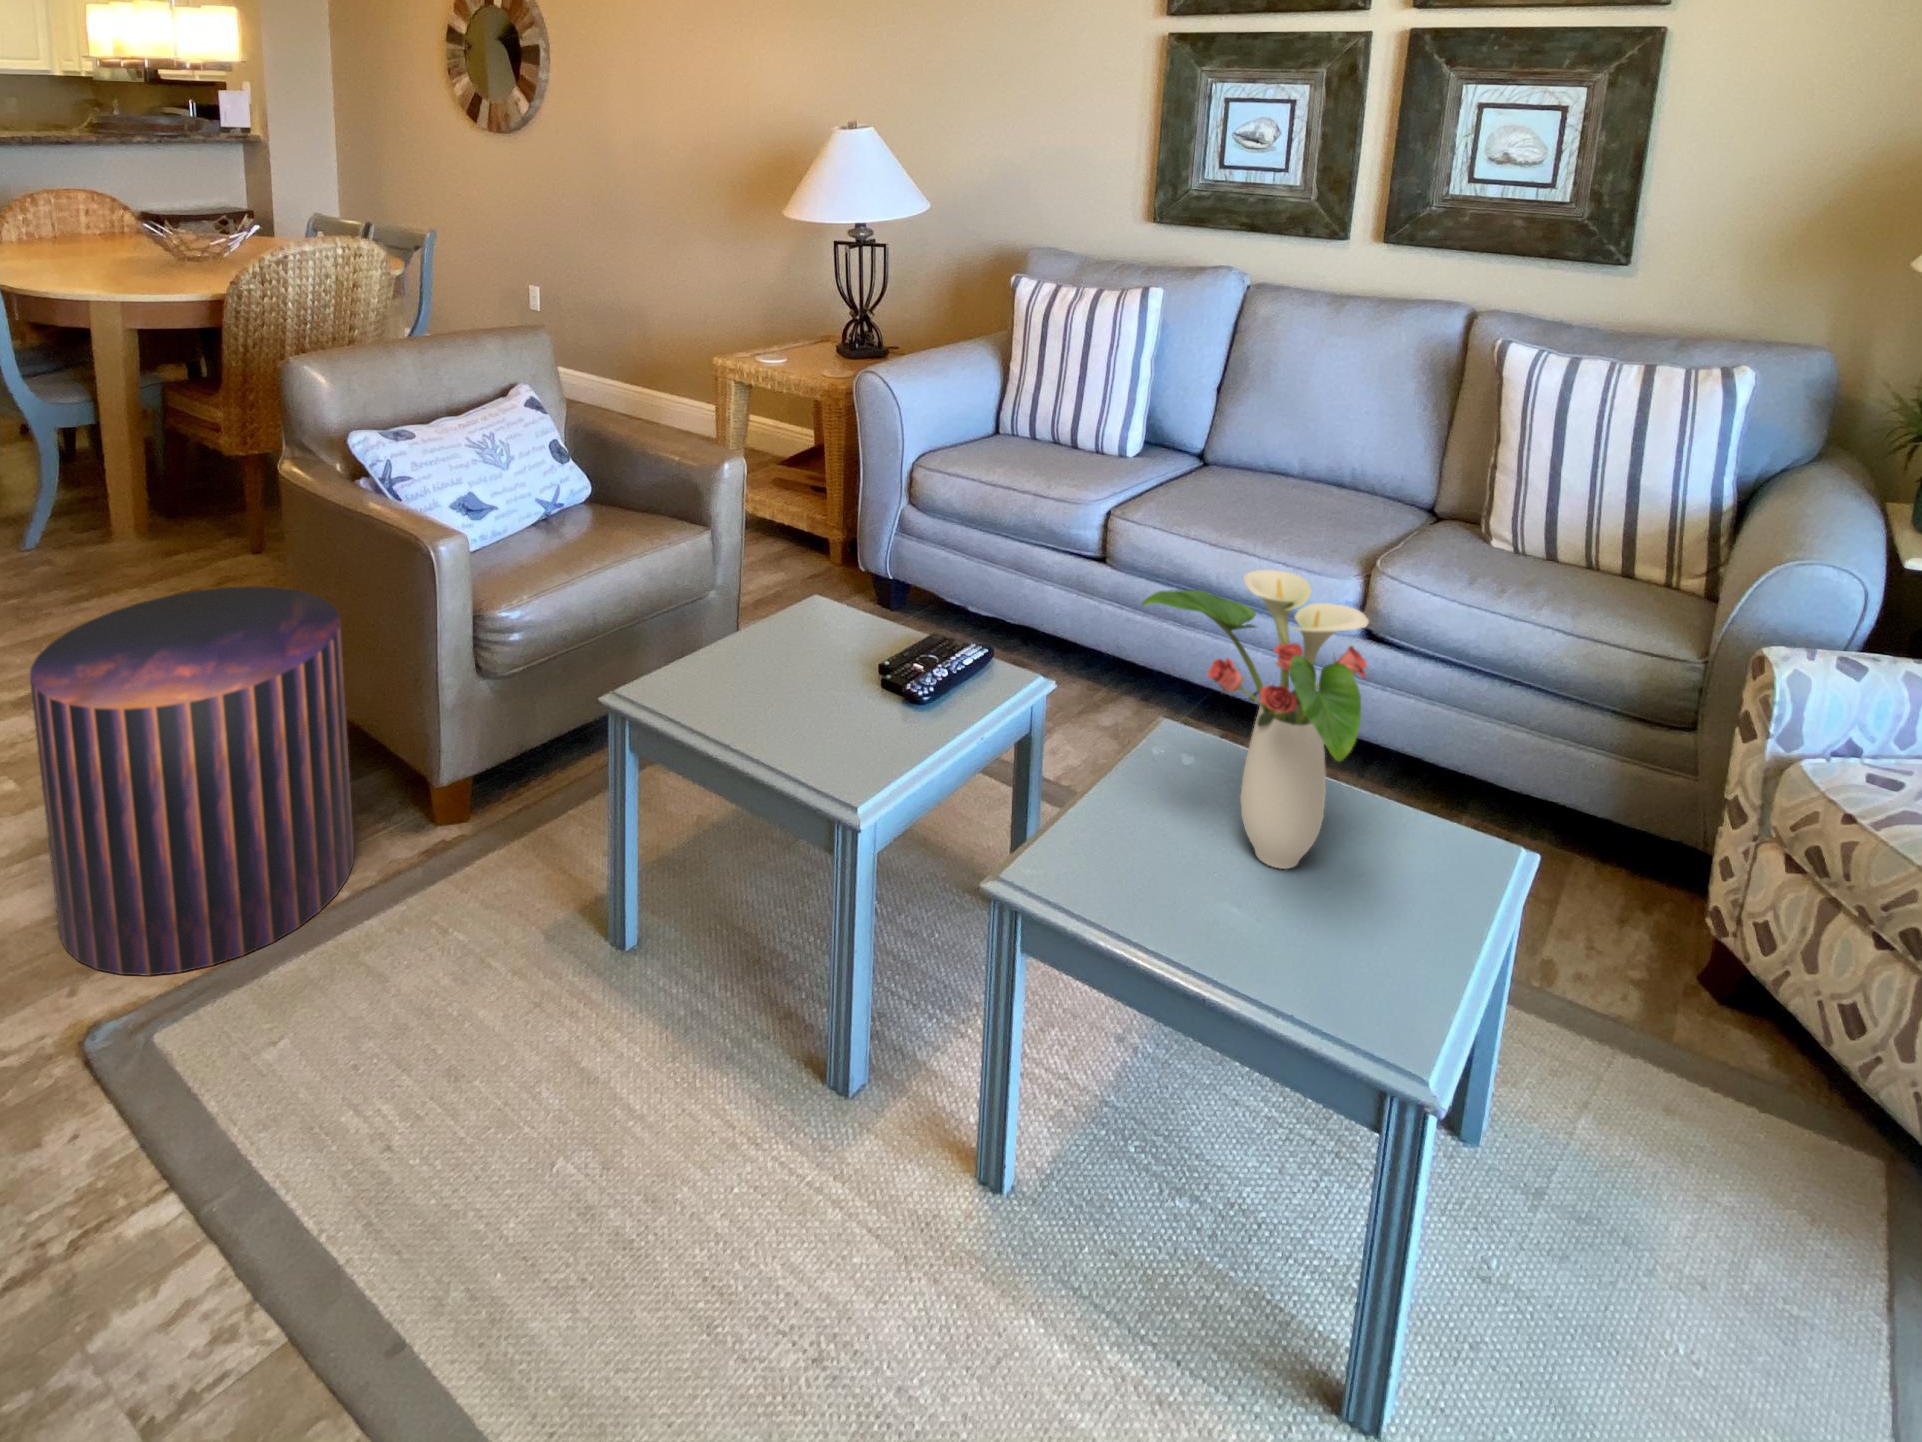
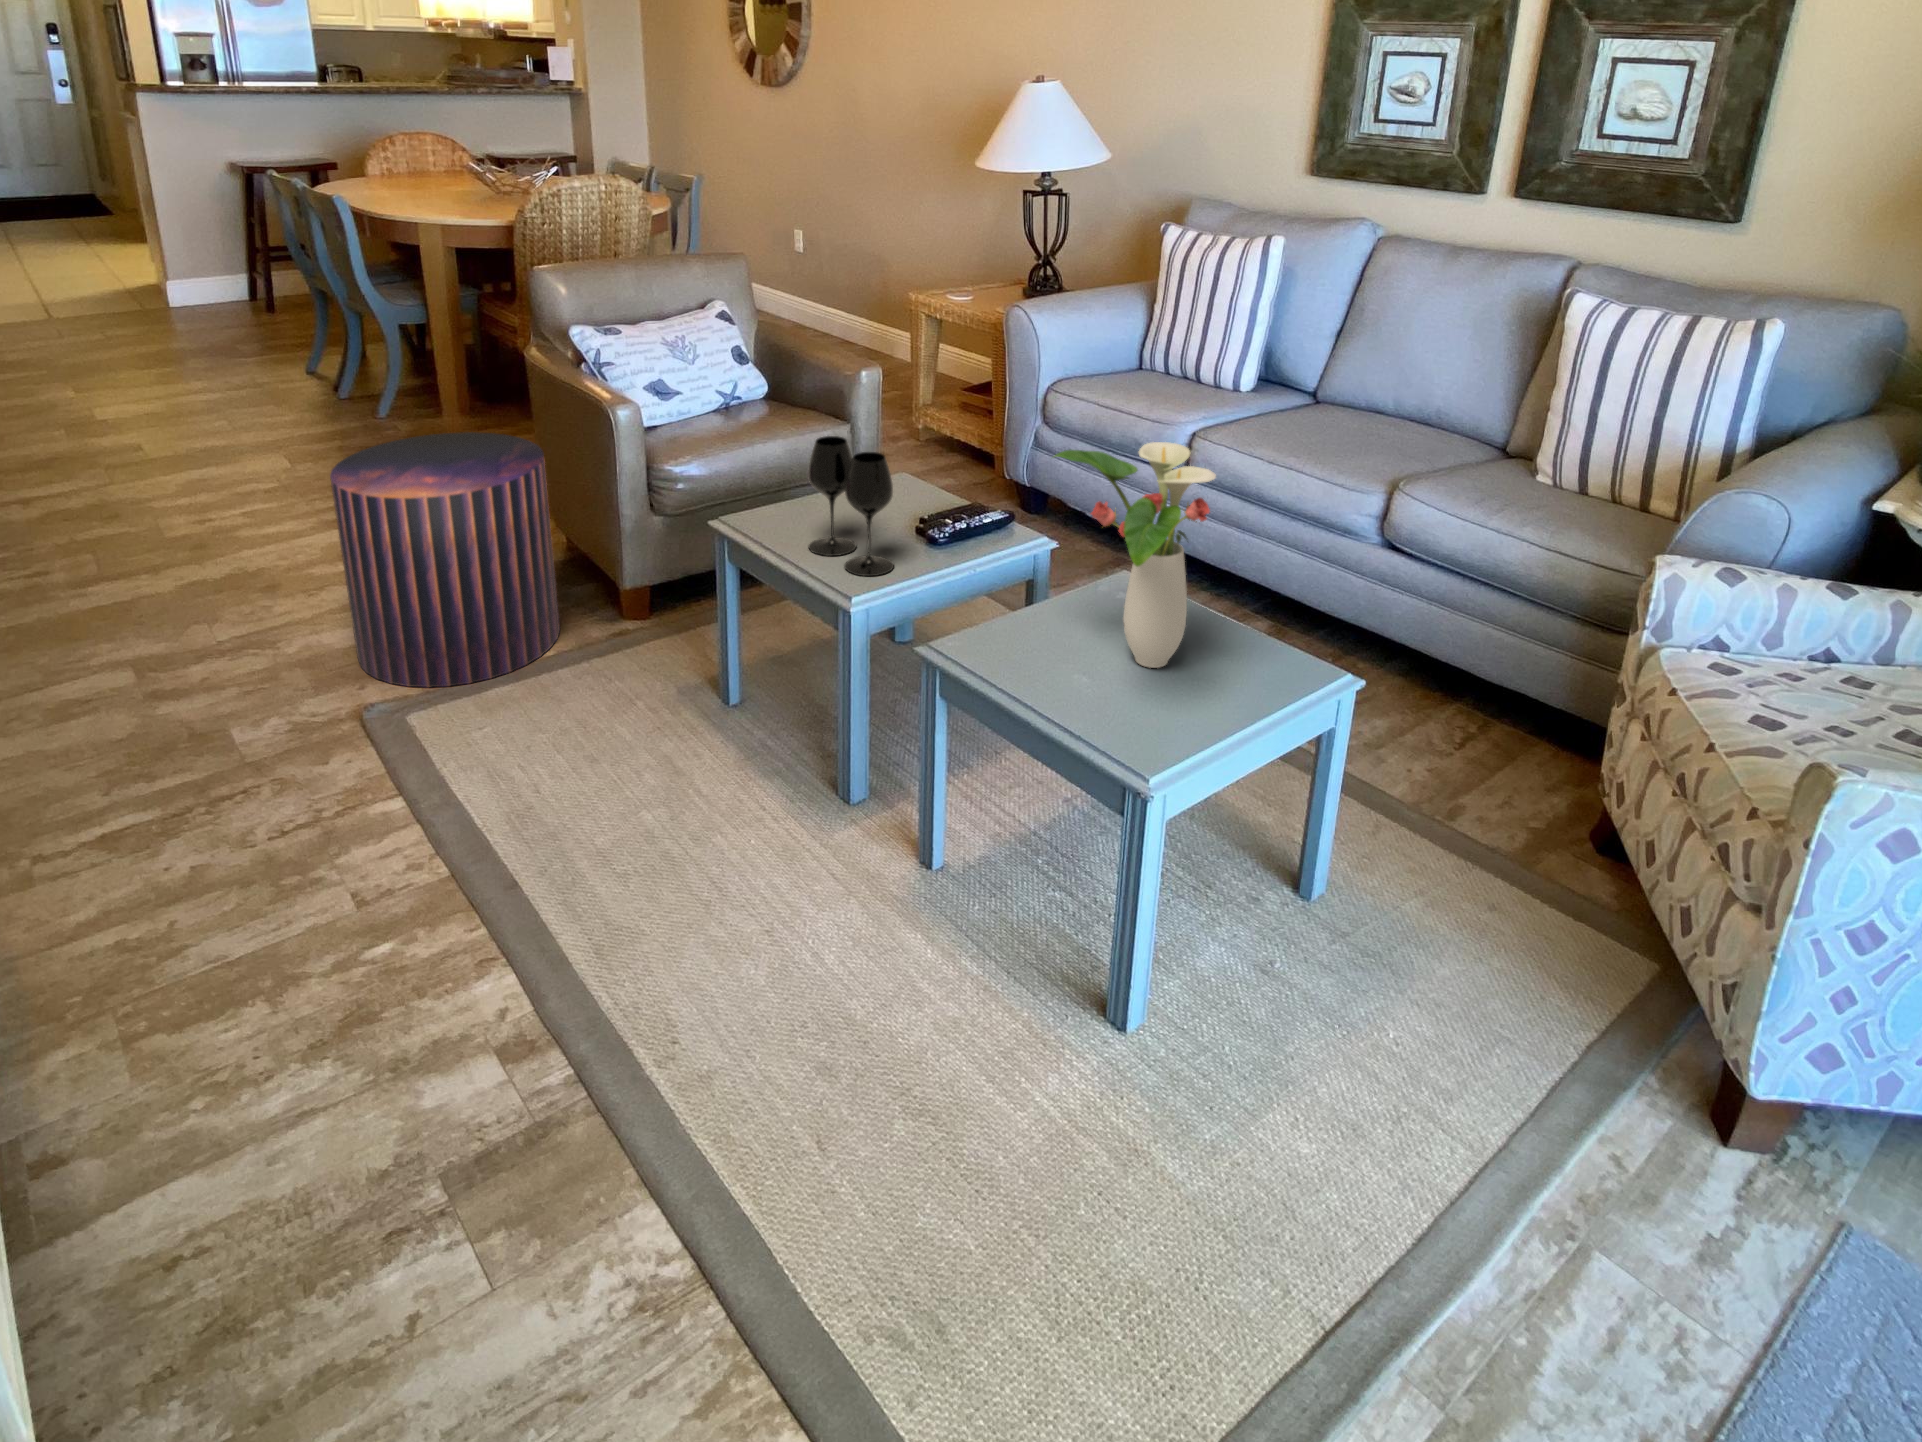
wine glass: none [753,576,880,764] -> present [808,436,894,576]

